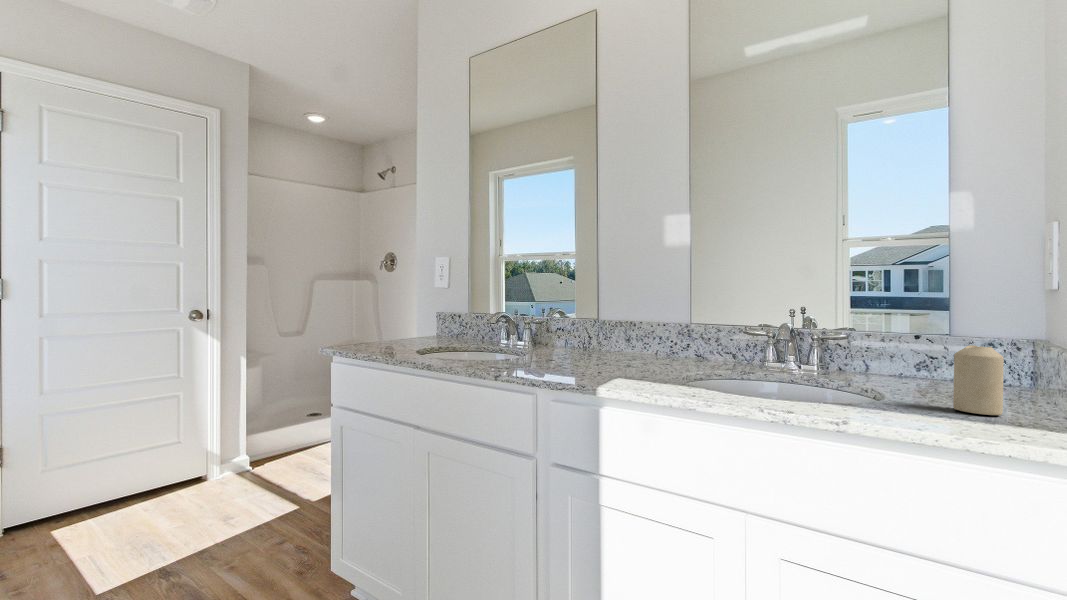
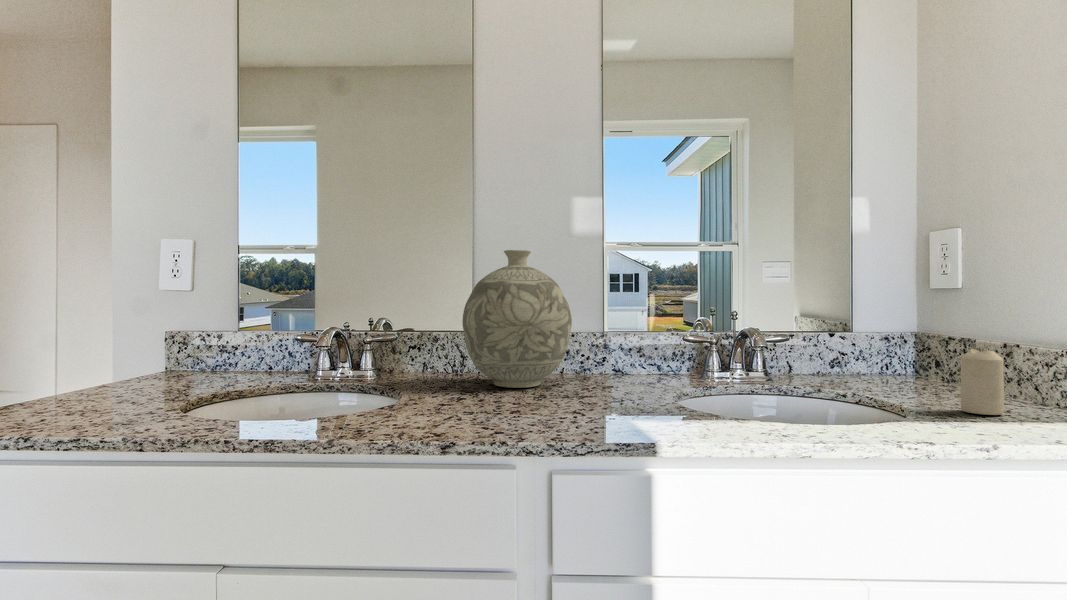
decorative vase: none [567,259,646,358] -> present [462,250,572,388]

